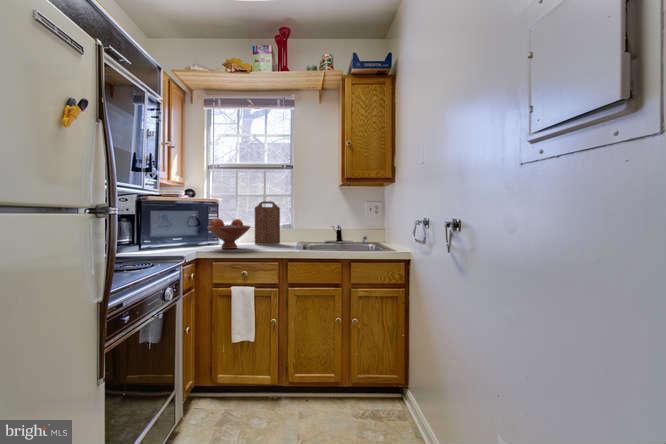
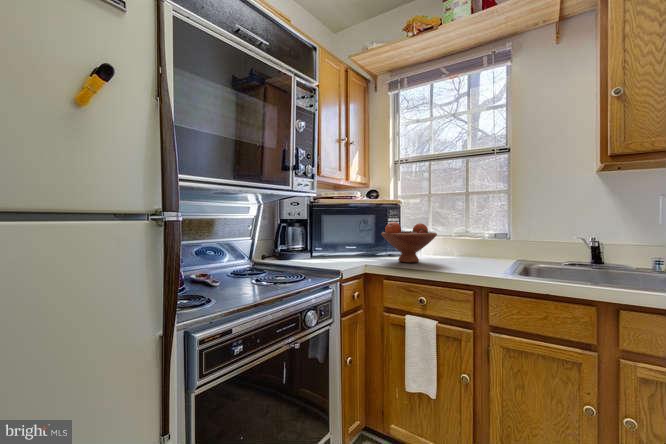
cutting board: present [255,201,280,244] -> none [446,199,484,260]

